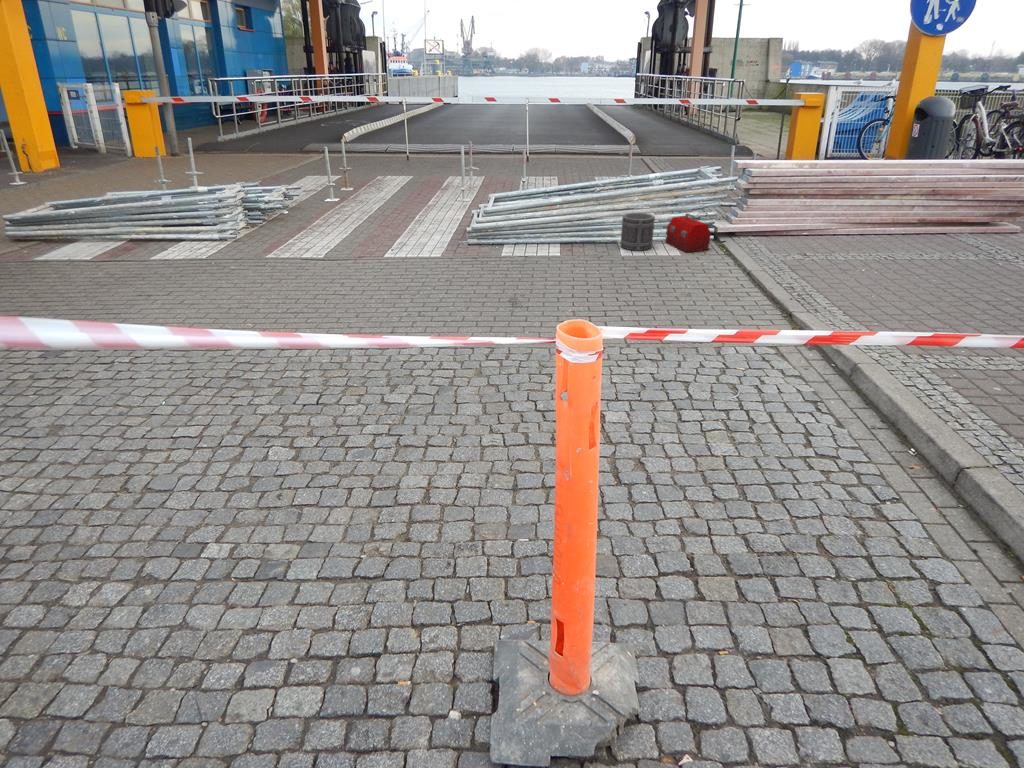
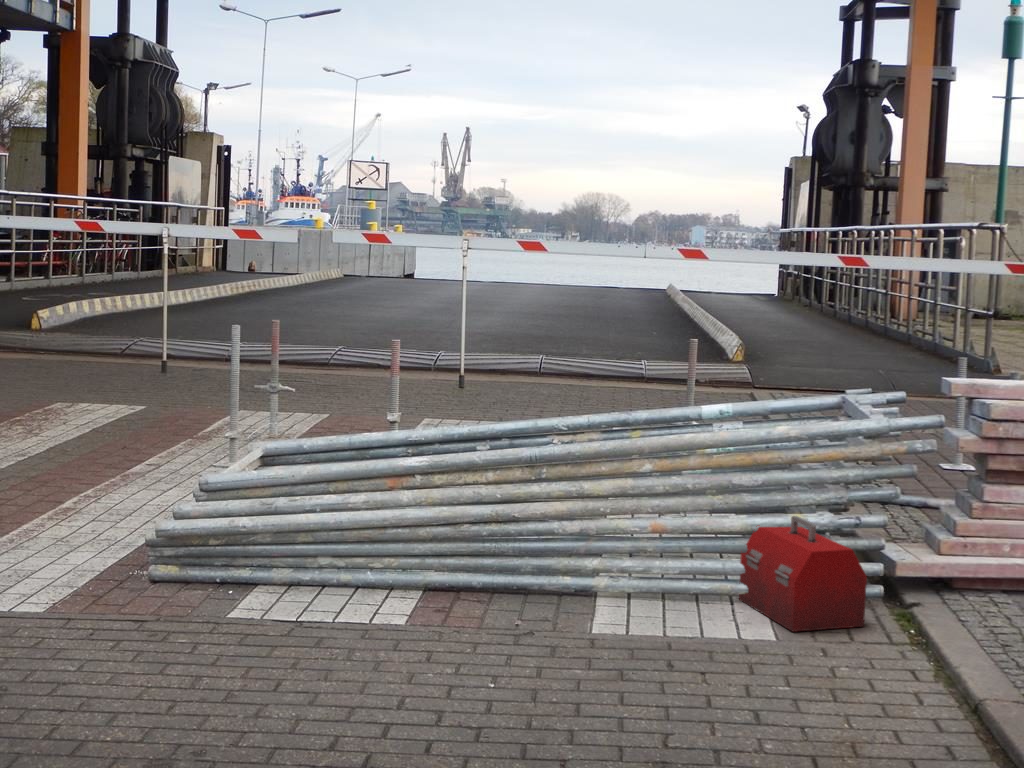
bucket: present [621,213,655,251] -> none [599,508,697,620]

